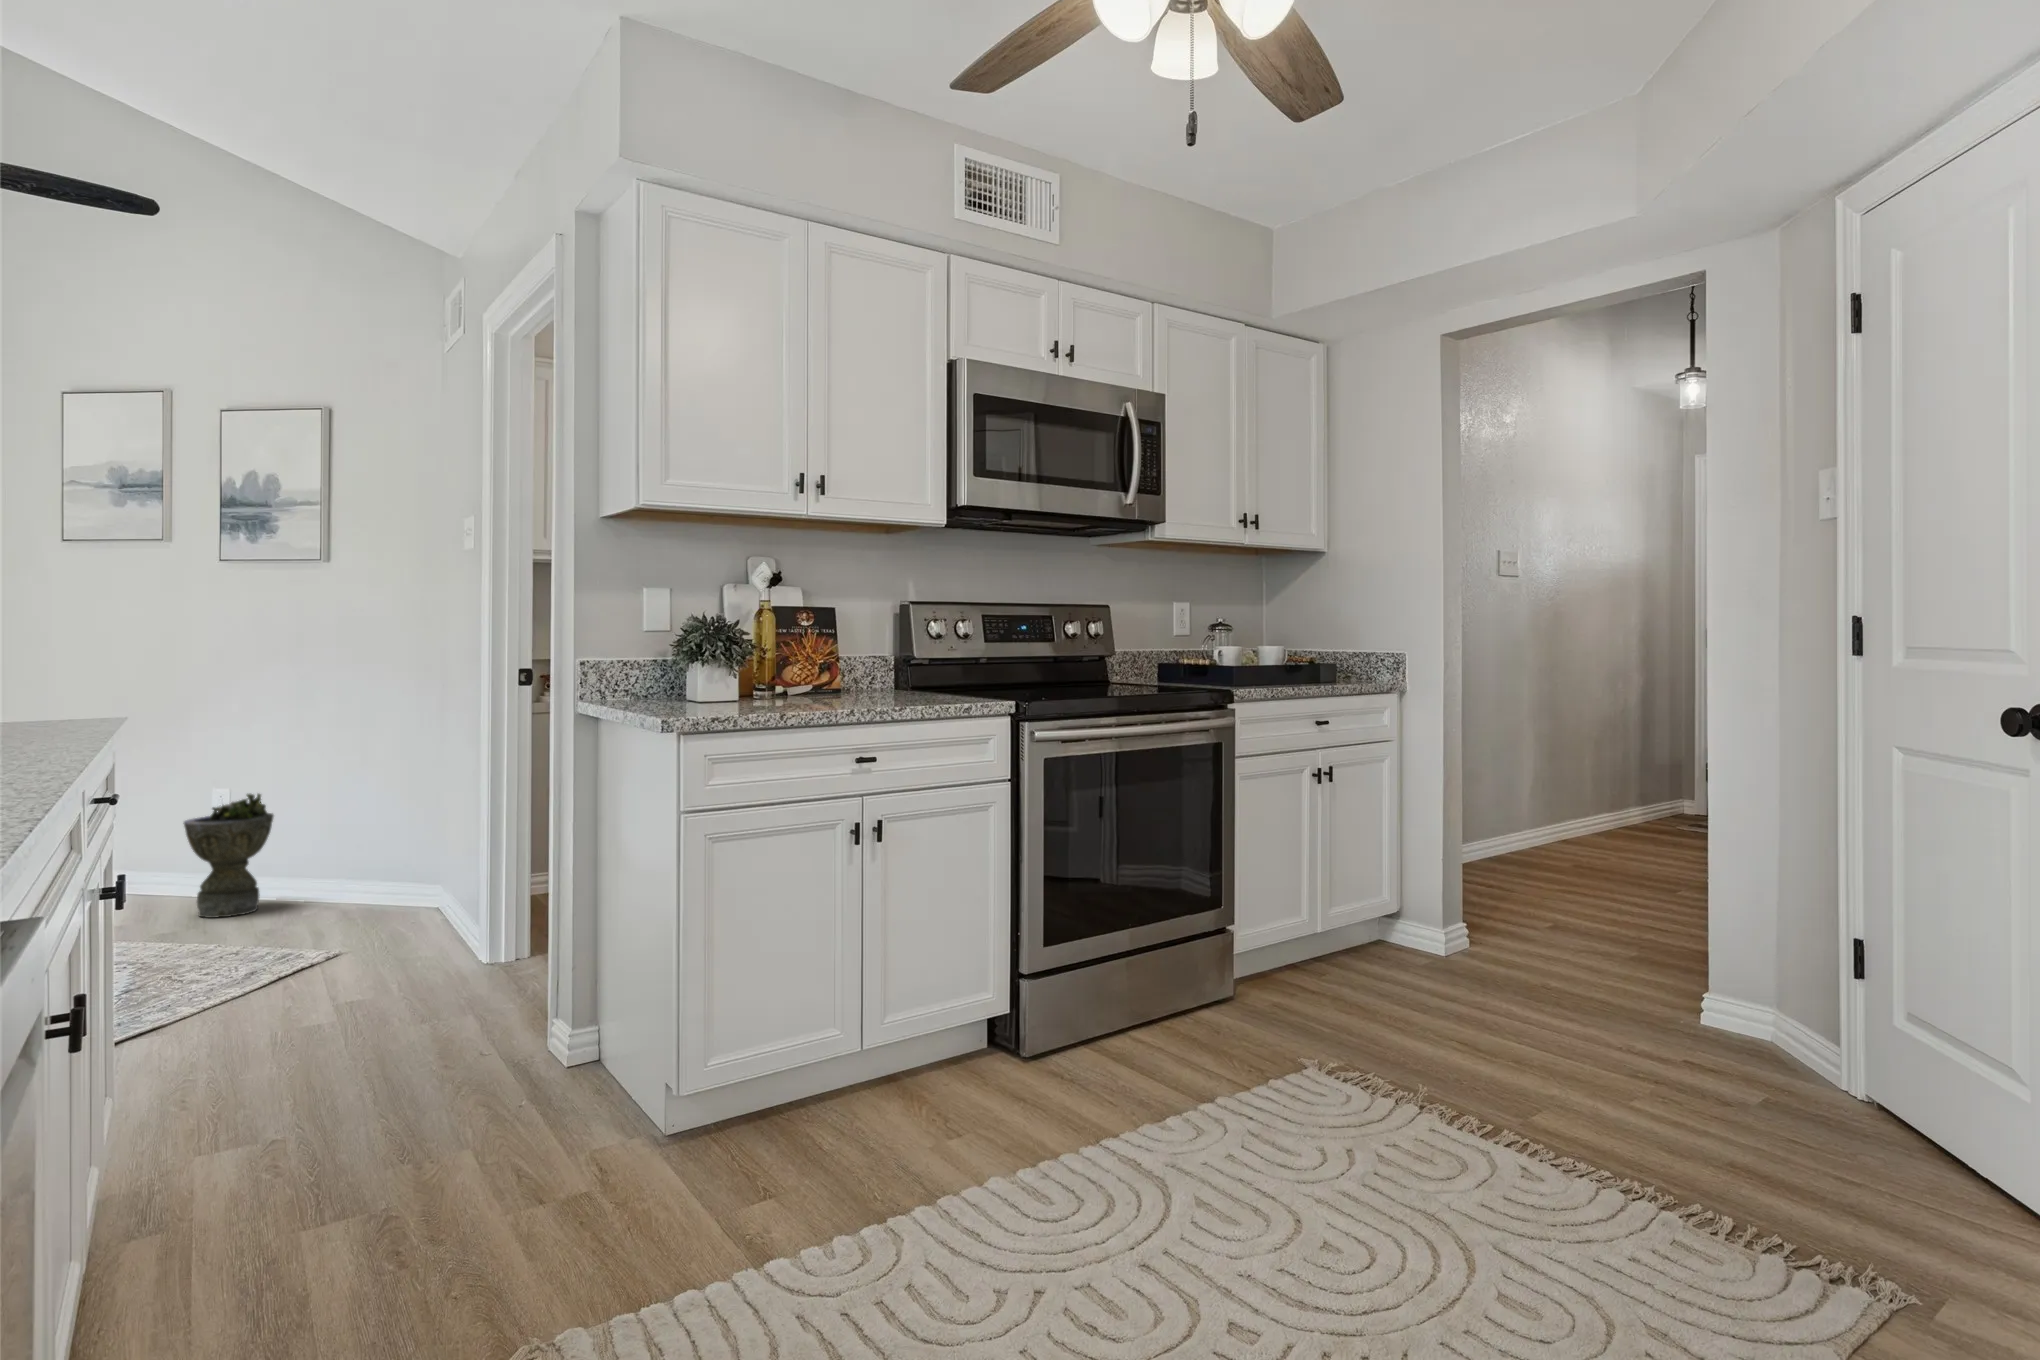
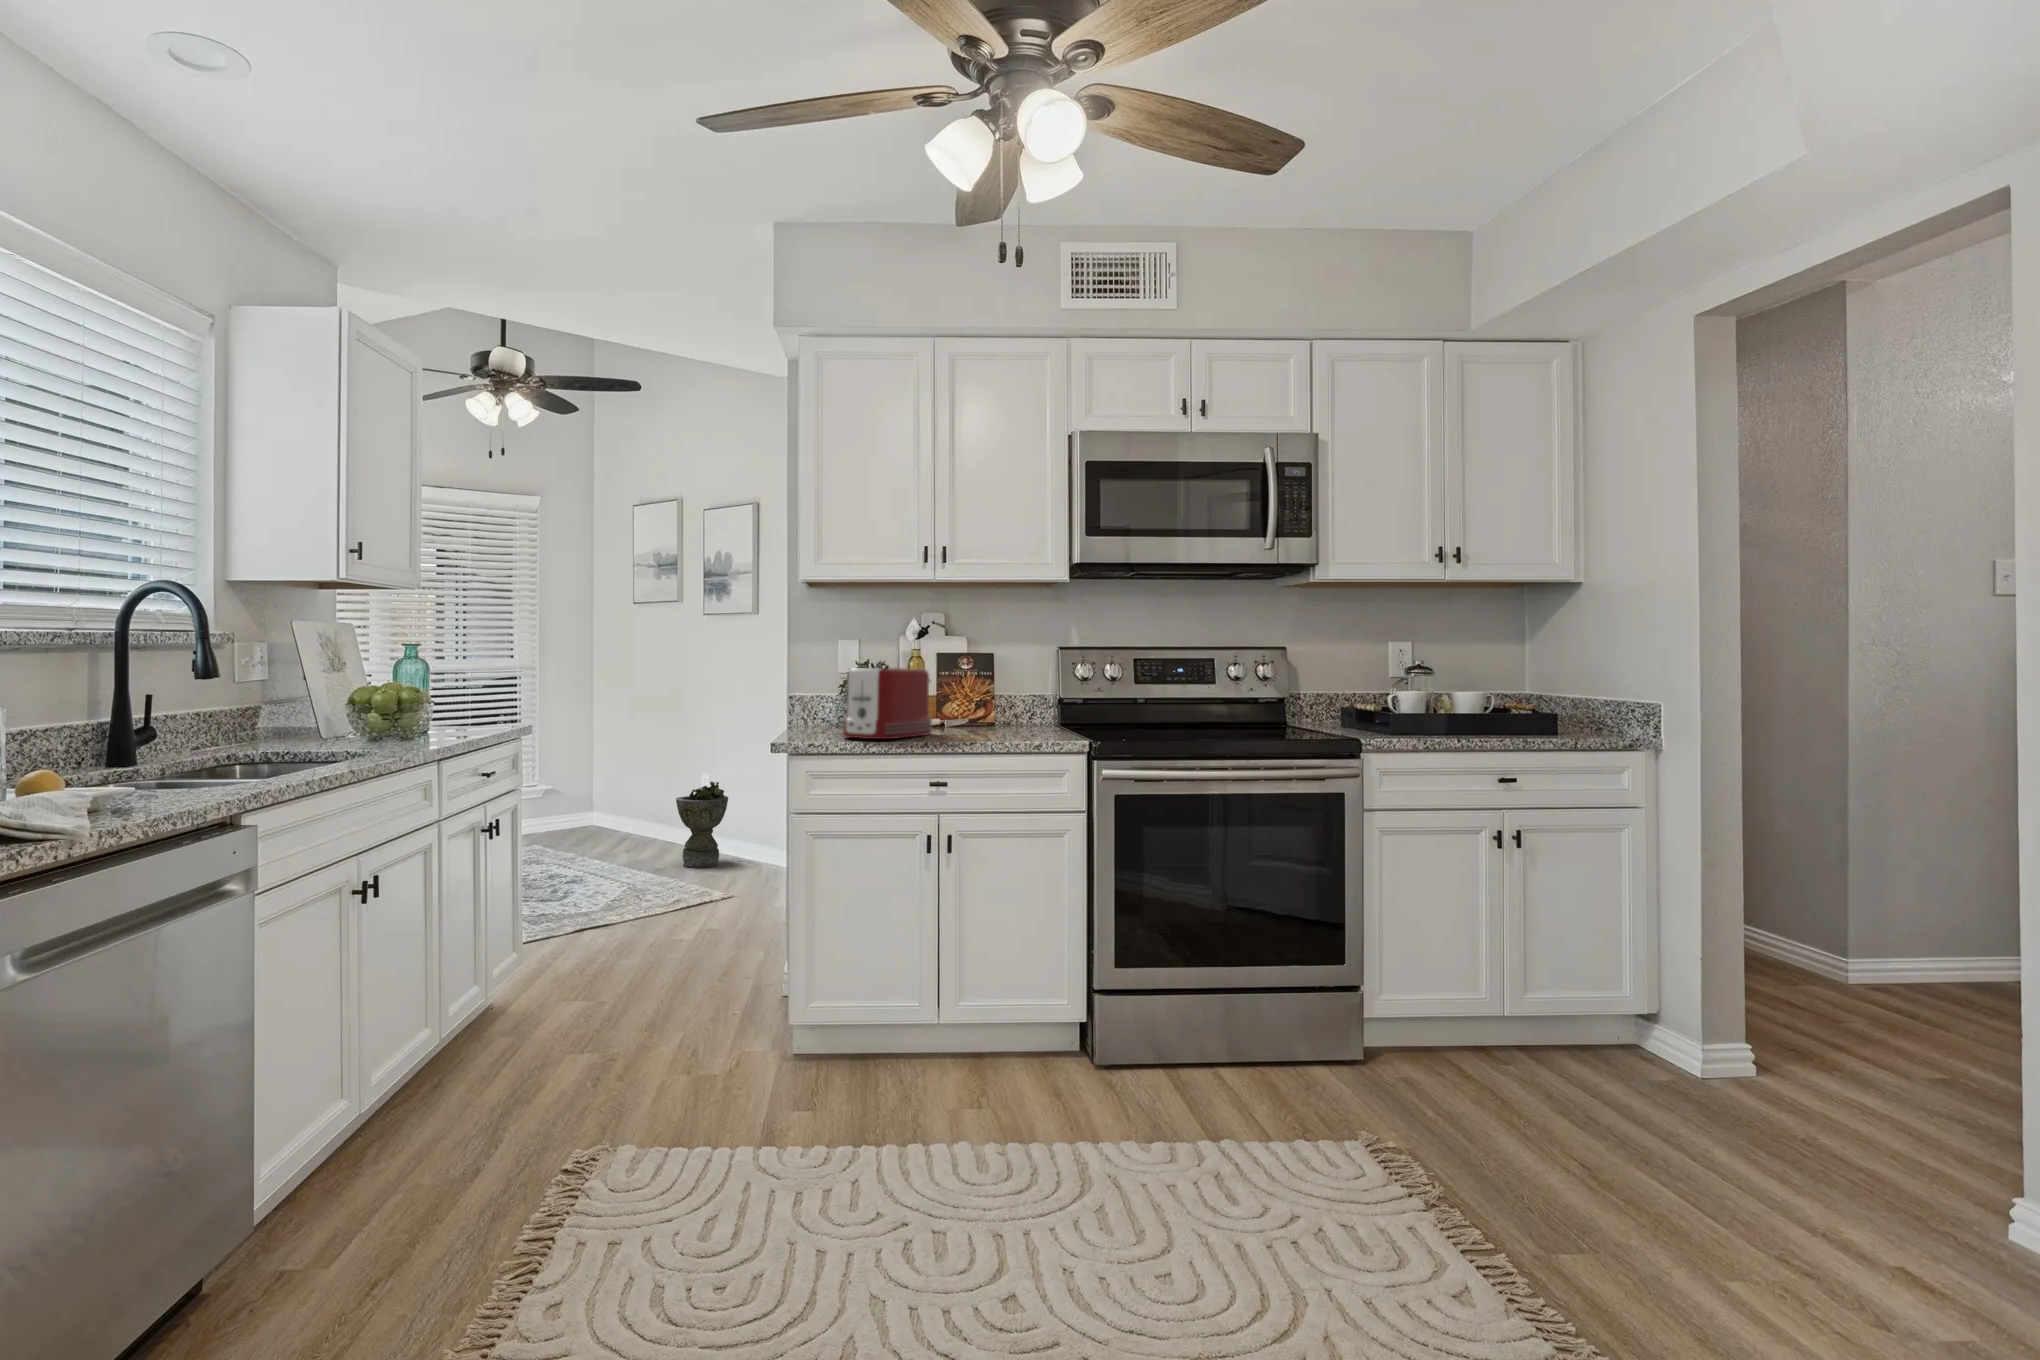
toaster: none [717,622,809,710] -> present [843,668,932,739]

